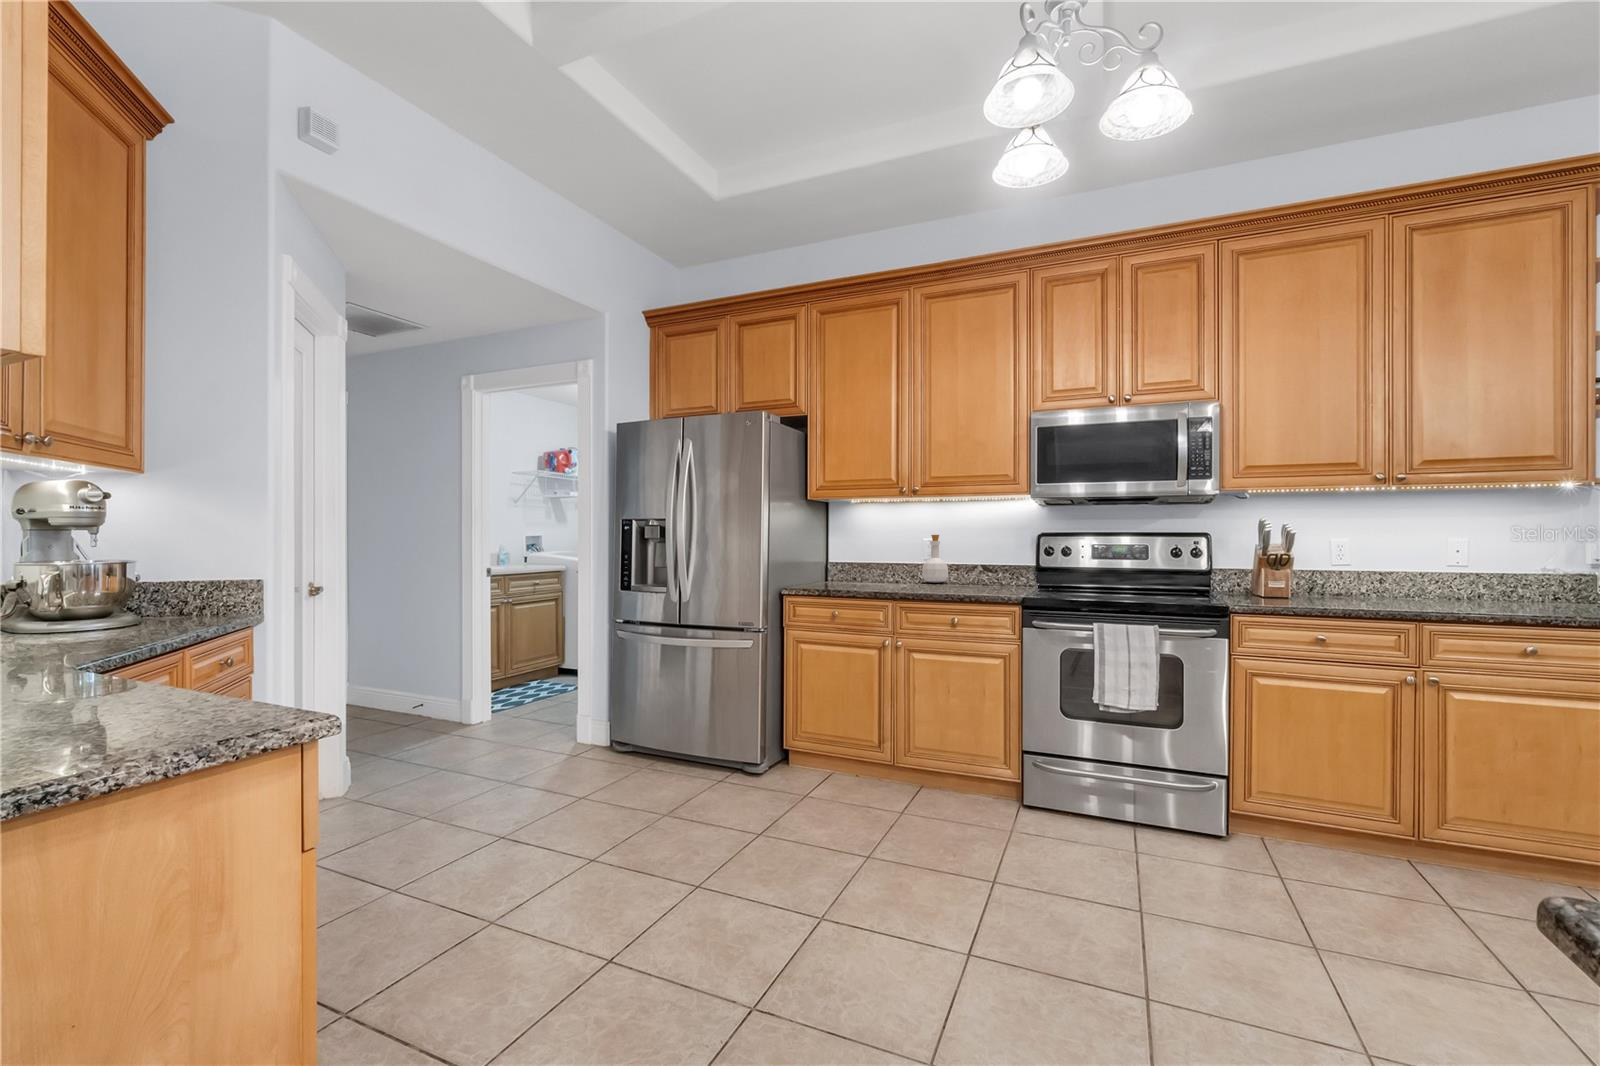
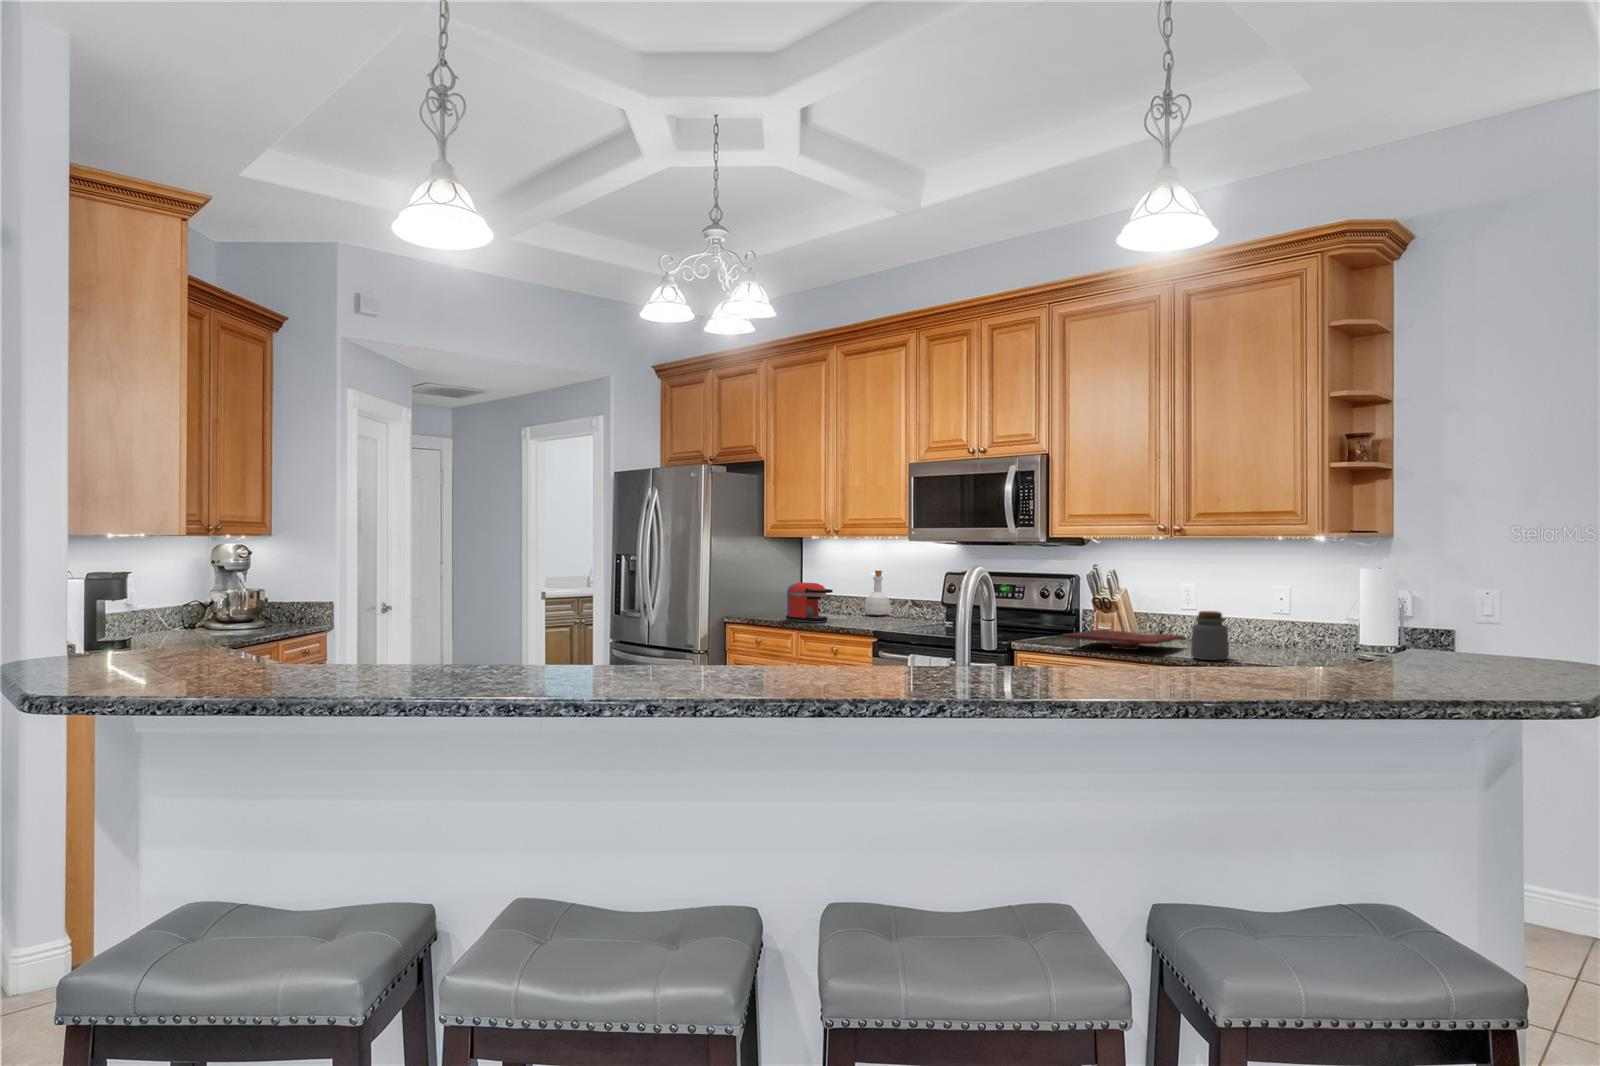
coffee maker: none [855,547,916,592] -> present [786,582,833,623]
jar: none [1465,562,1519,616] -> present [1191,611,1229,660]
cutting board: none [1279,588,1433,608] -> present [1065,630,1184,650]

